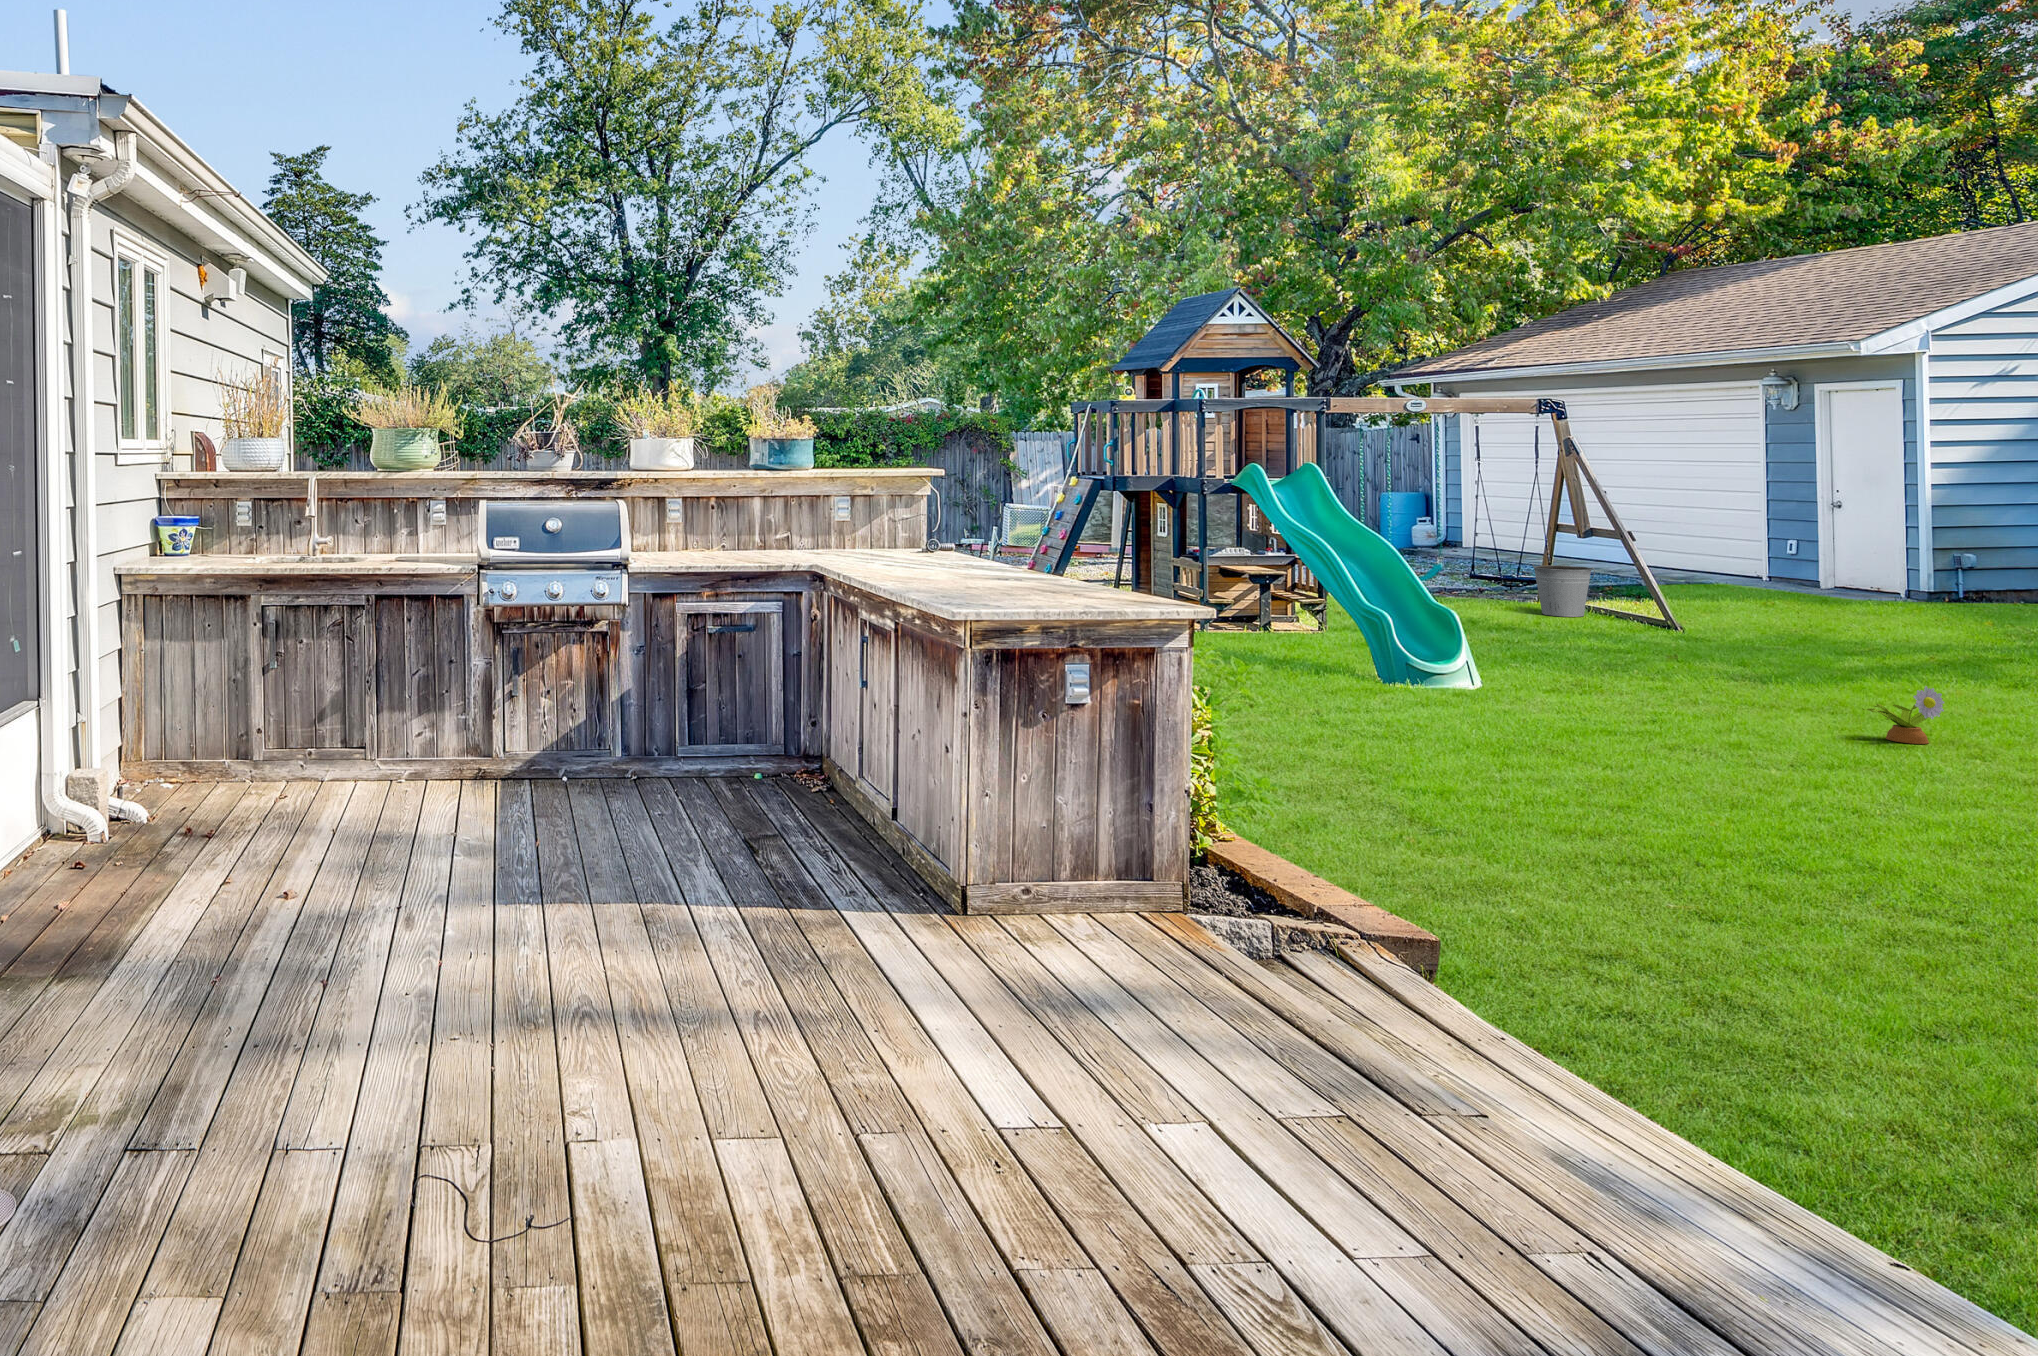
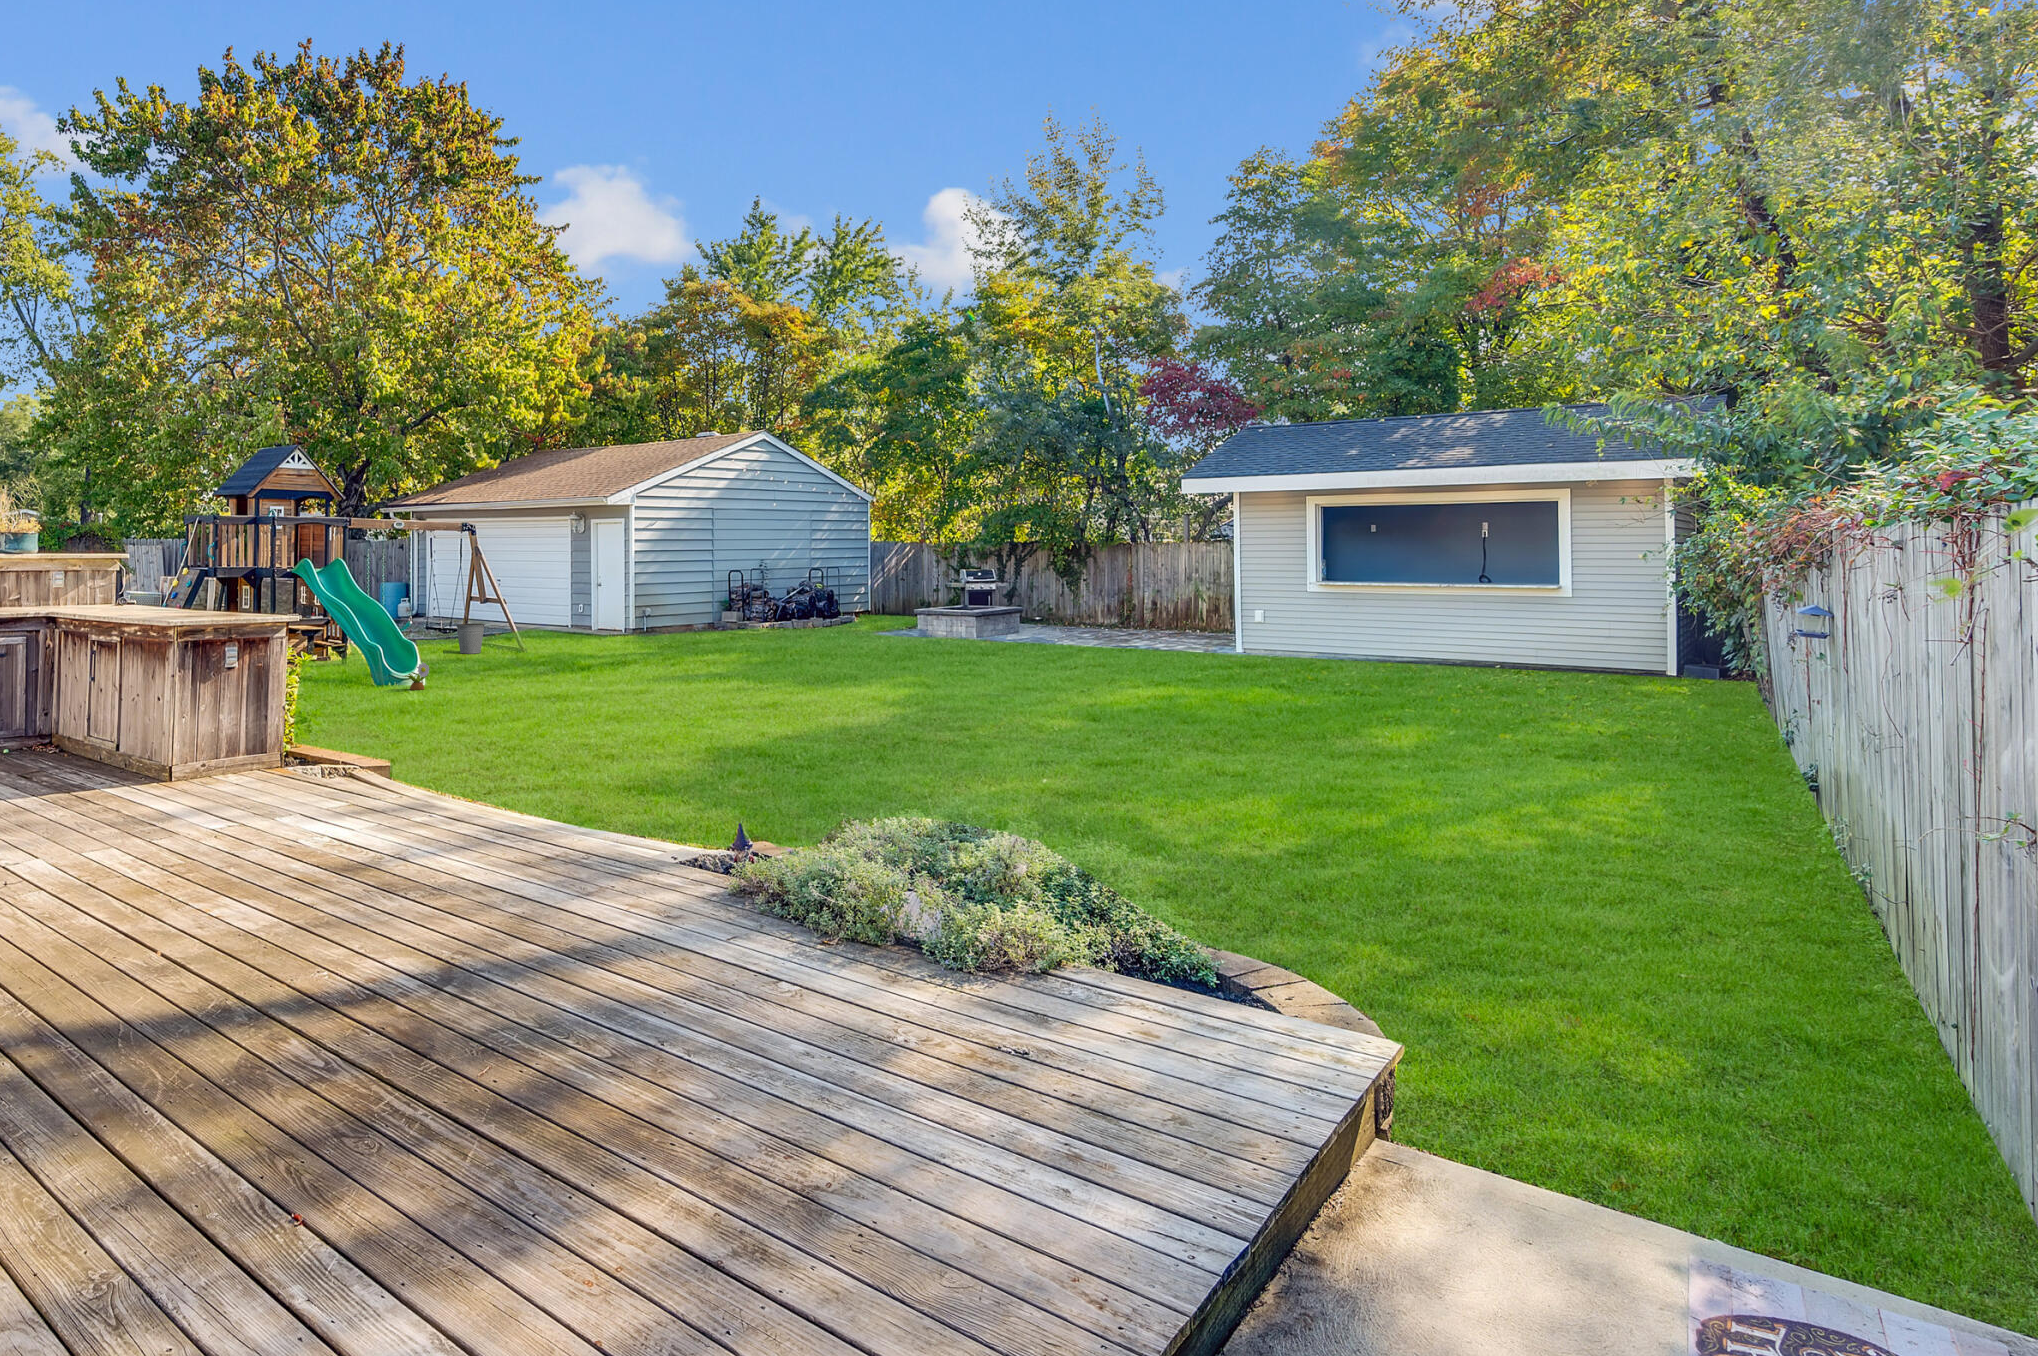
decorative plant: present [1863,686,1944,744] -> present [404,662,429,690]

